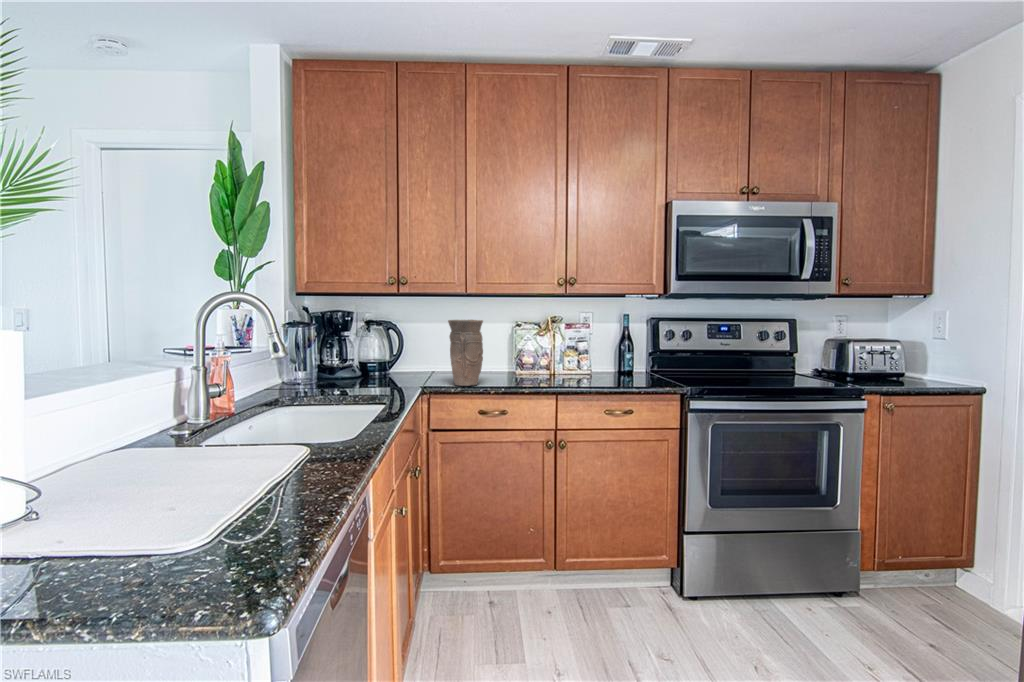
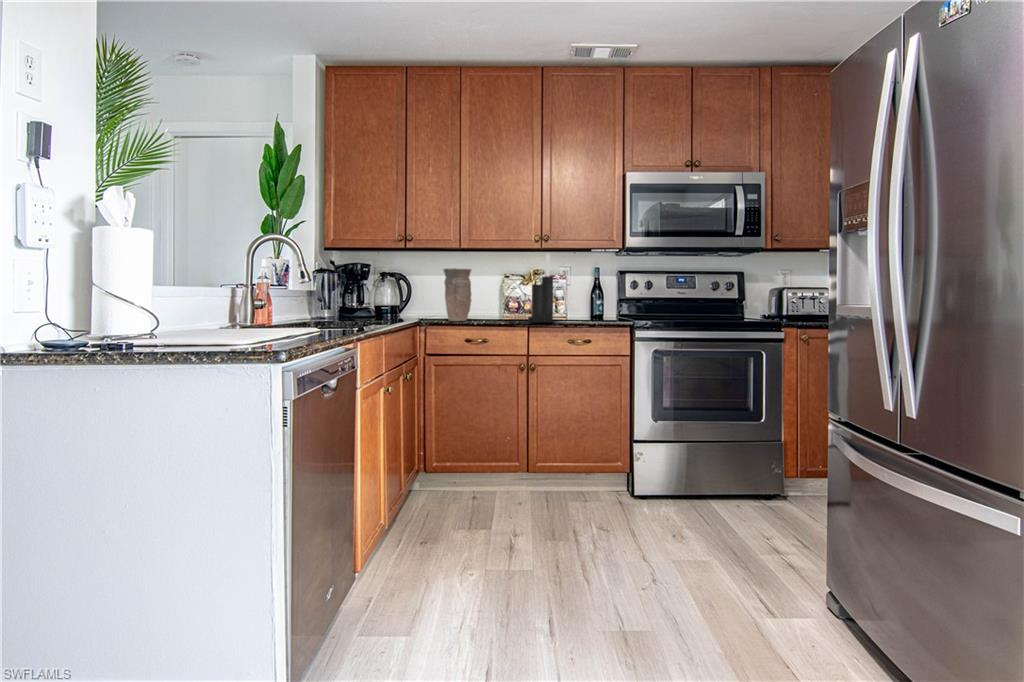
knife block: none [555,303,588,389] -> present [528,254,553,322]

